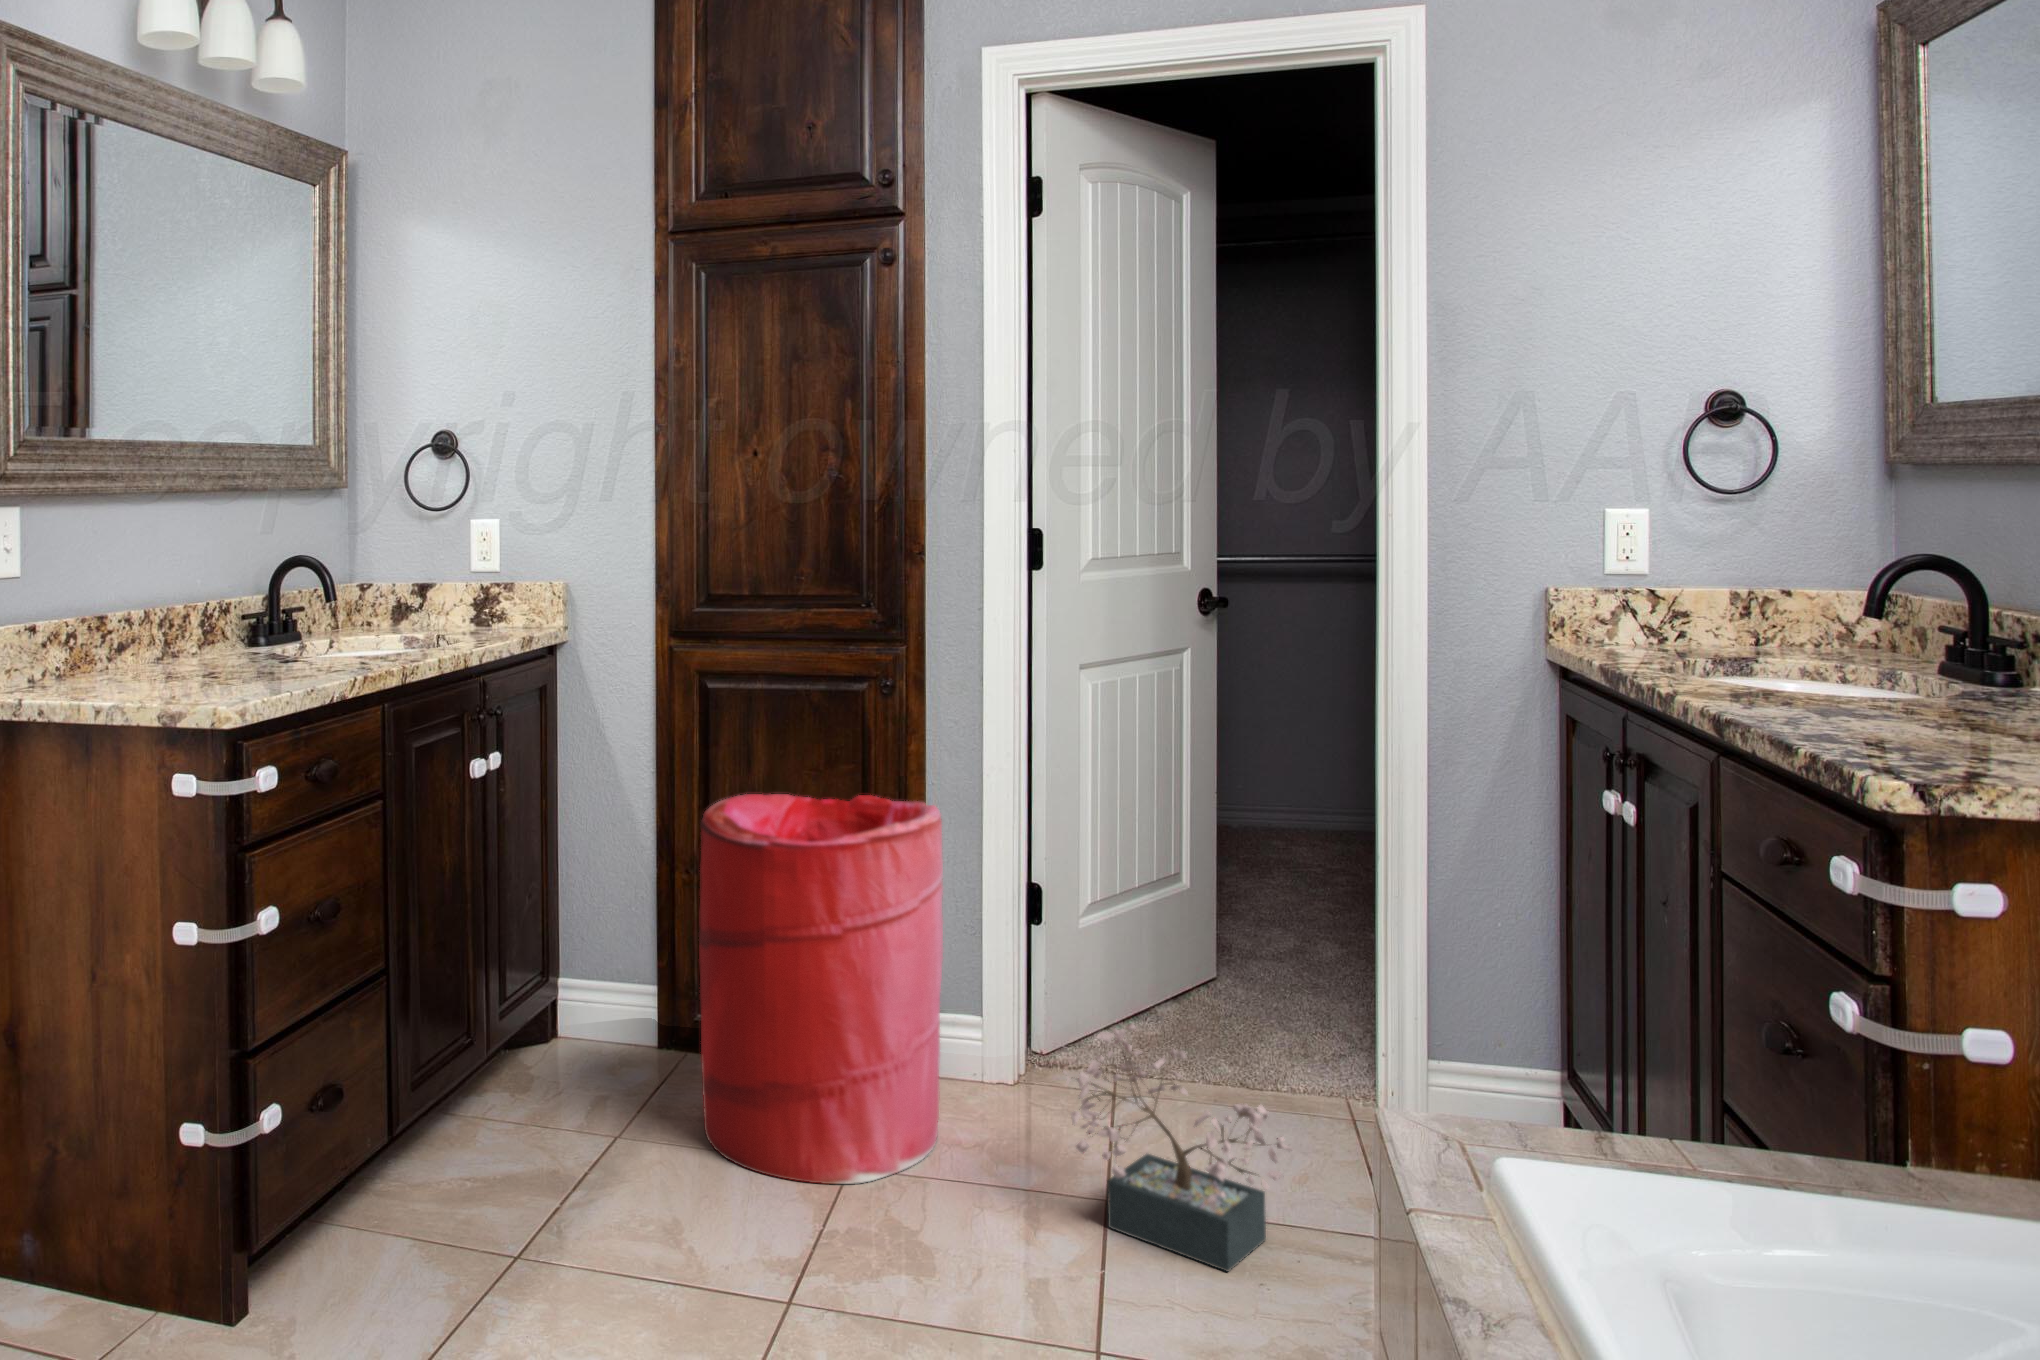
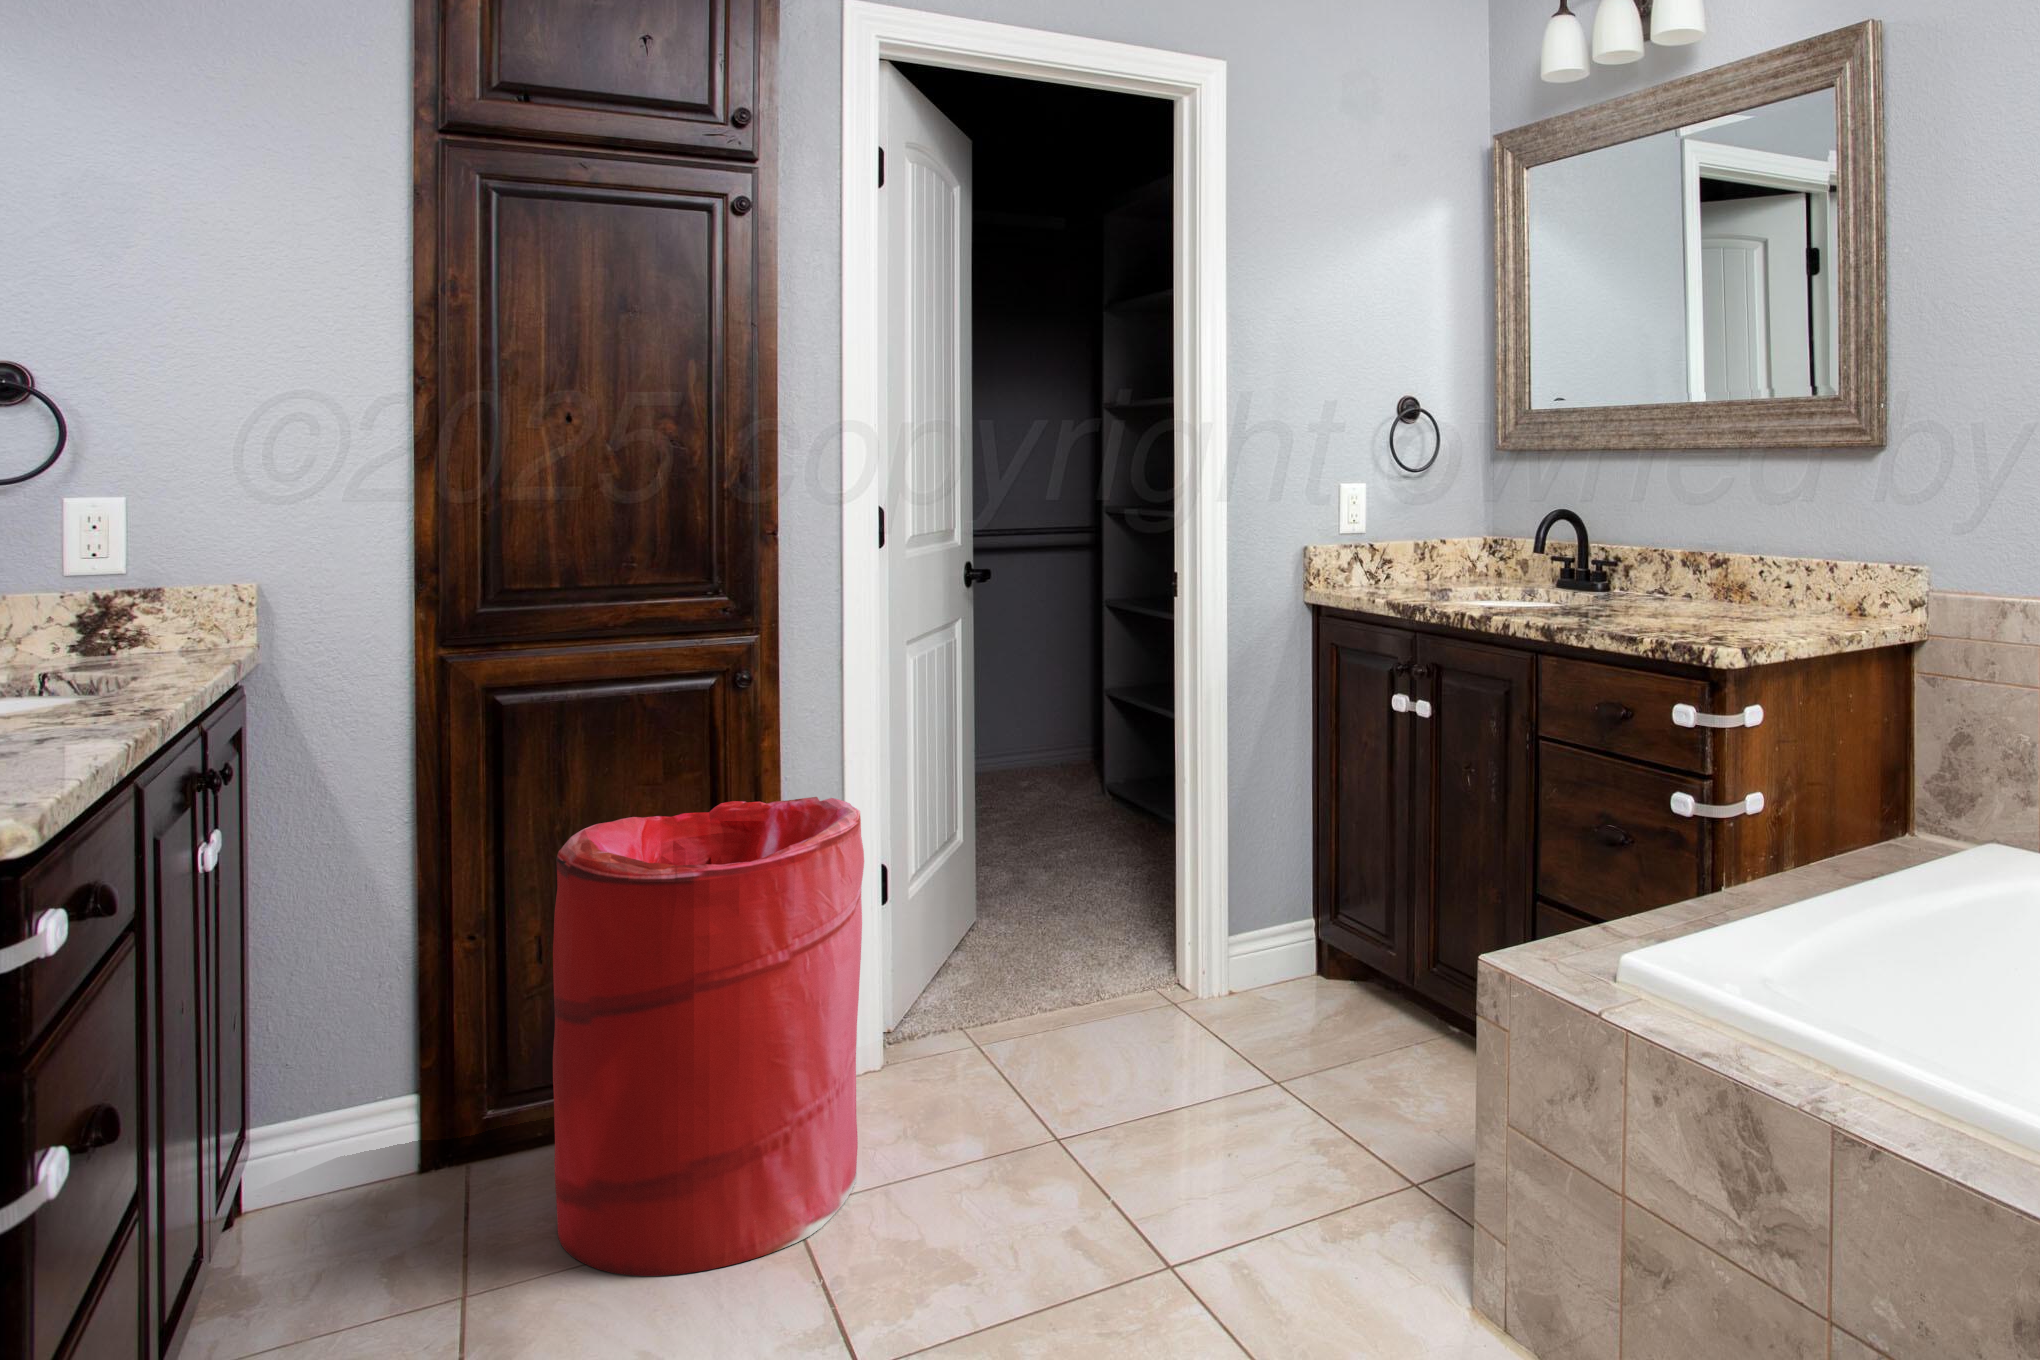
decorative plant: present [1063,1024,1292,1271] -> none [1029,973,1238,1177]

